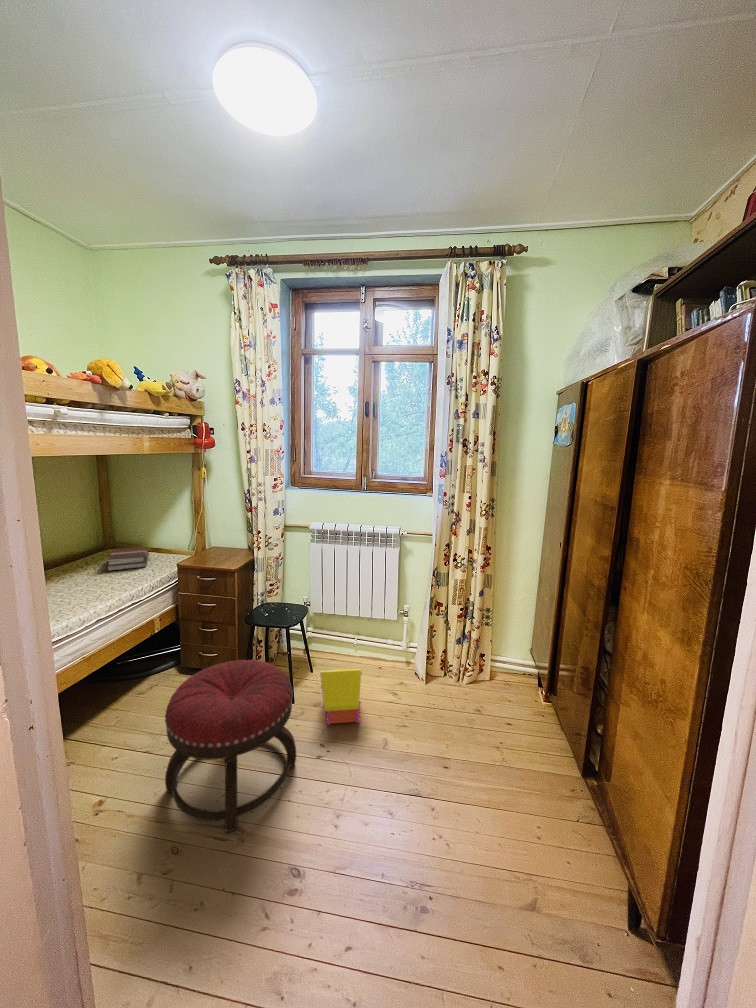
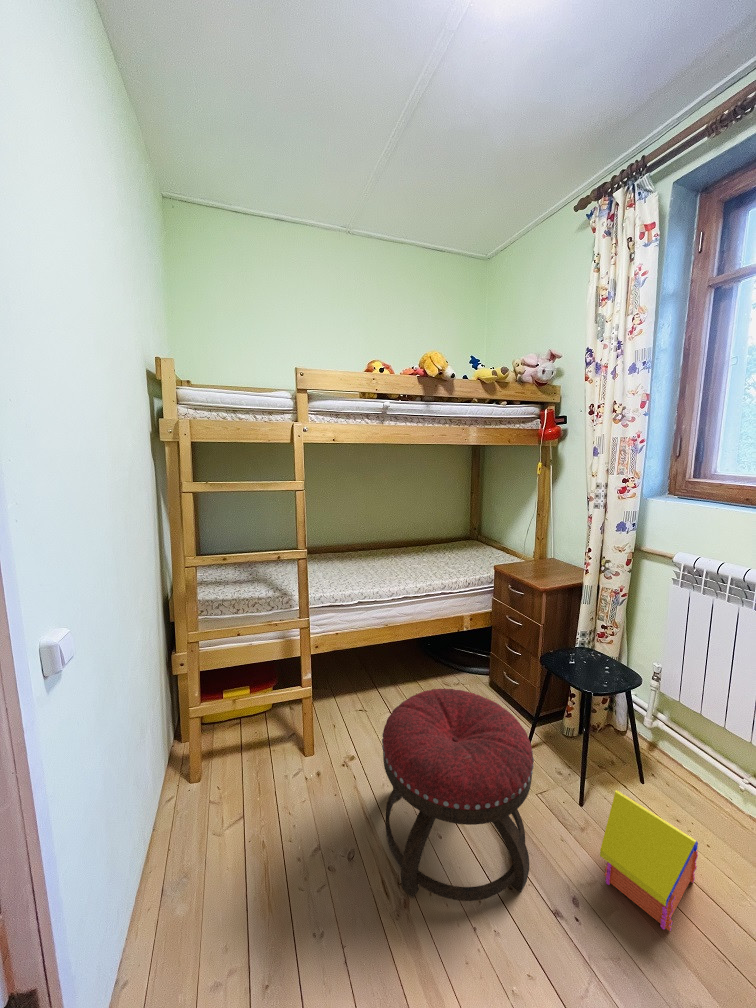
book: present [107,547,149,571] -> none [445,539,490,562]

